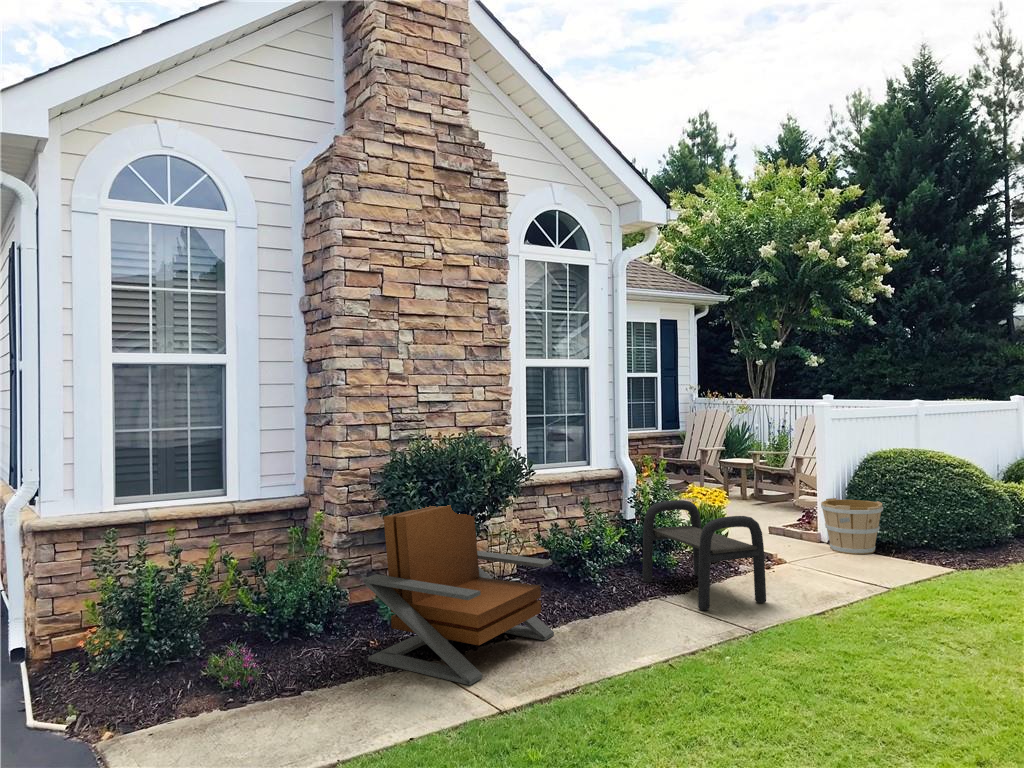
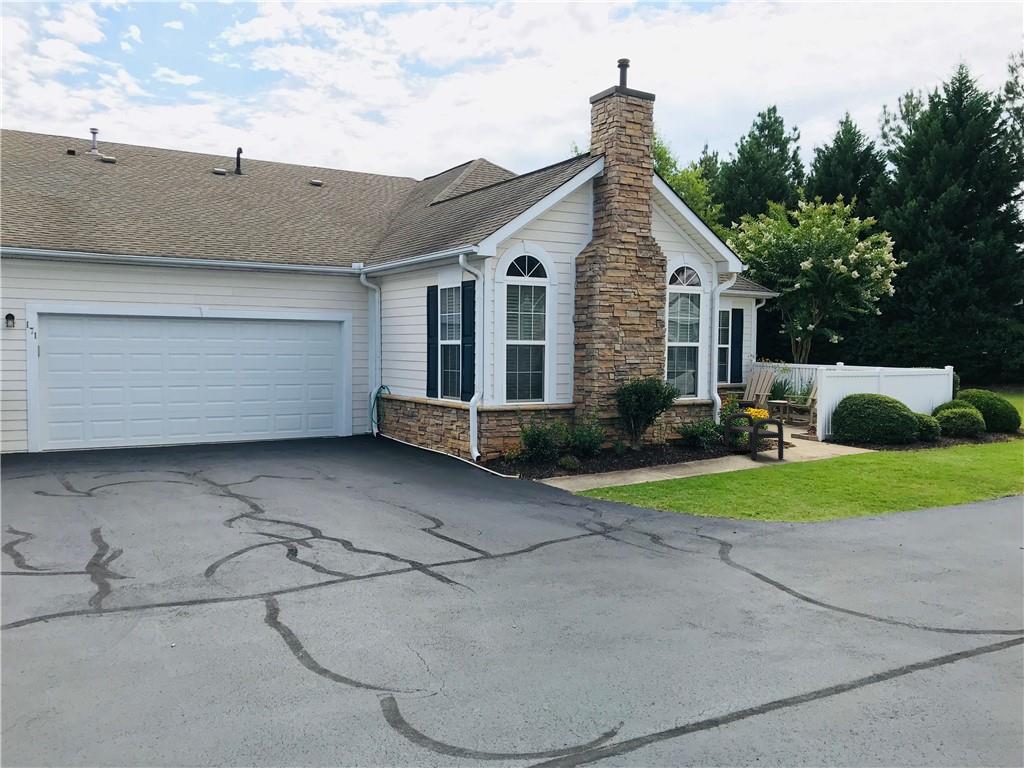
wooden bucket: present [821,498,883,554] -> none [819,418,852,446]
lounge chair: present [363,505,554,685] -> none [613,406,688,474]

